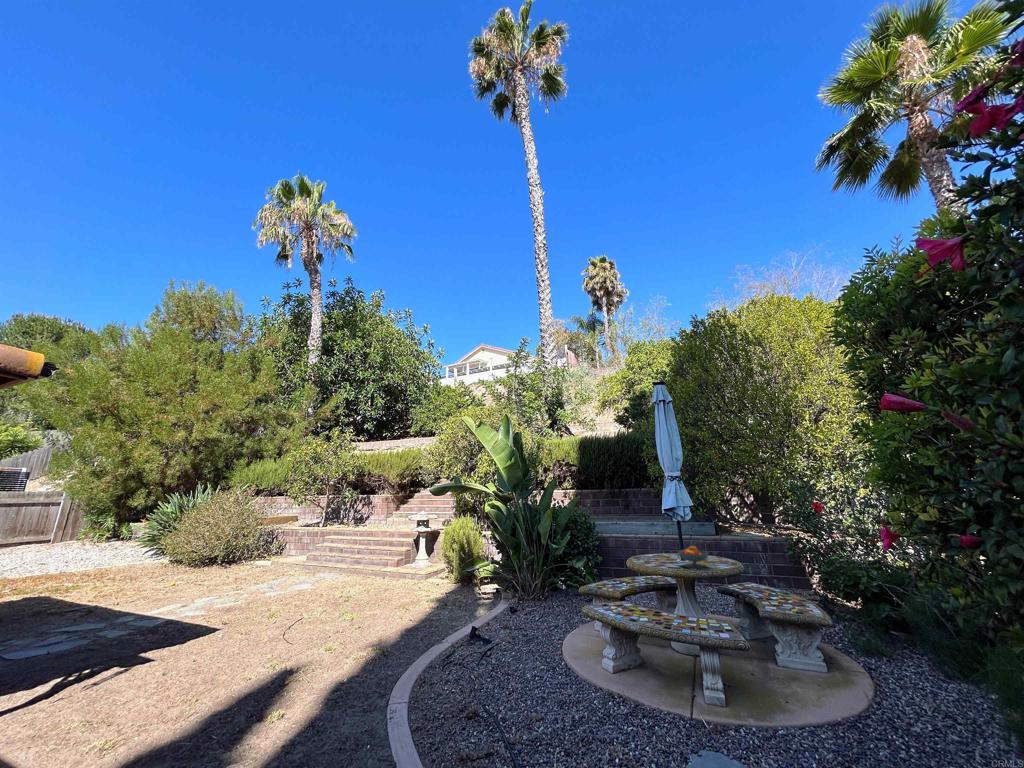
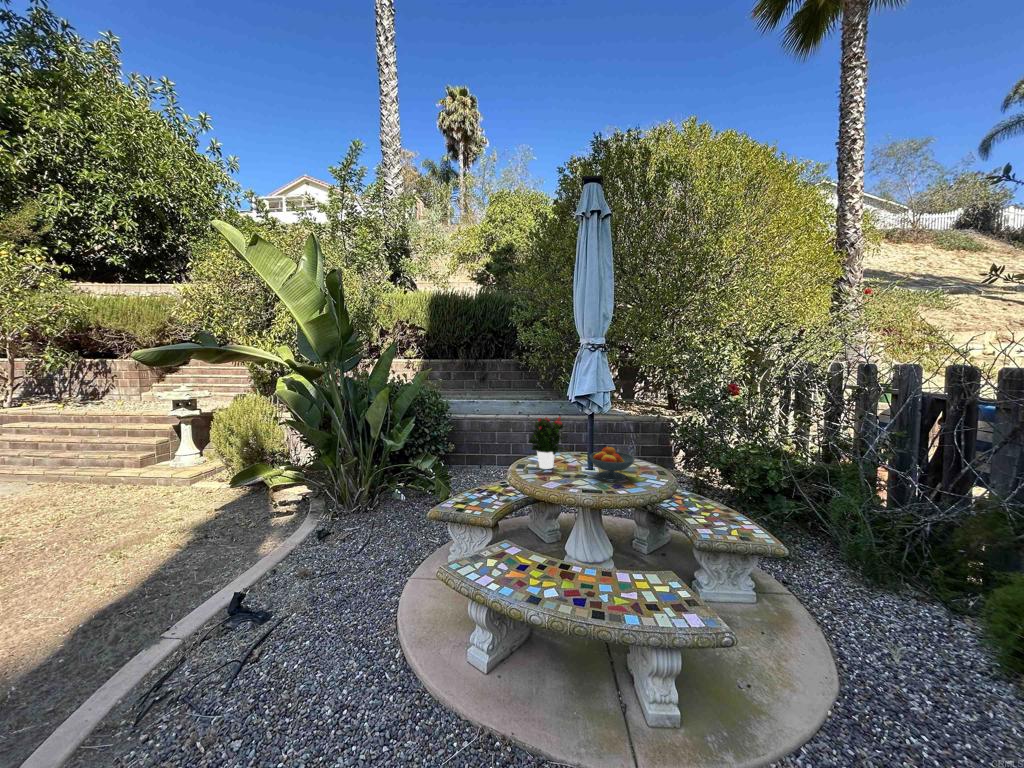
potted flower: none [639,526,665,562] -> present [528,417,565,469]

